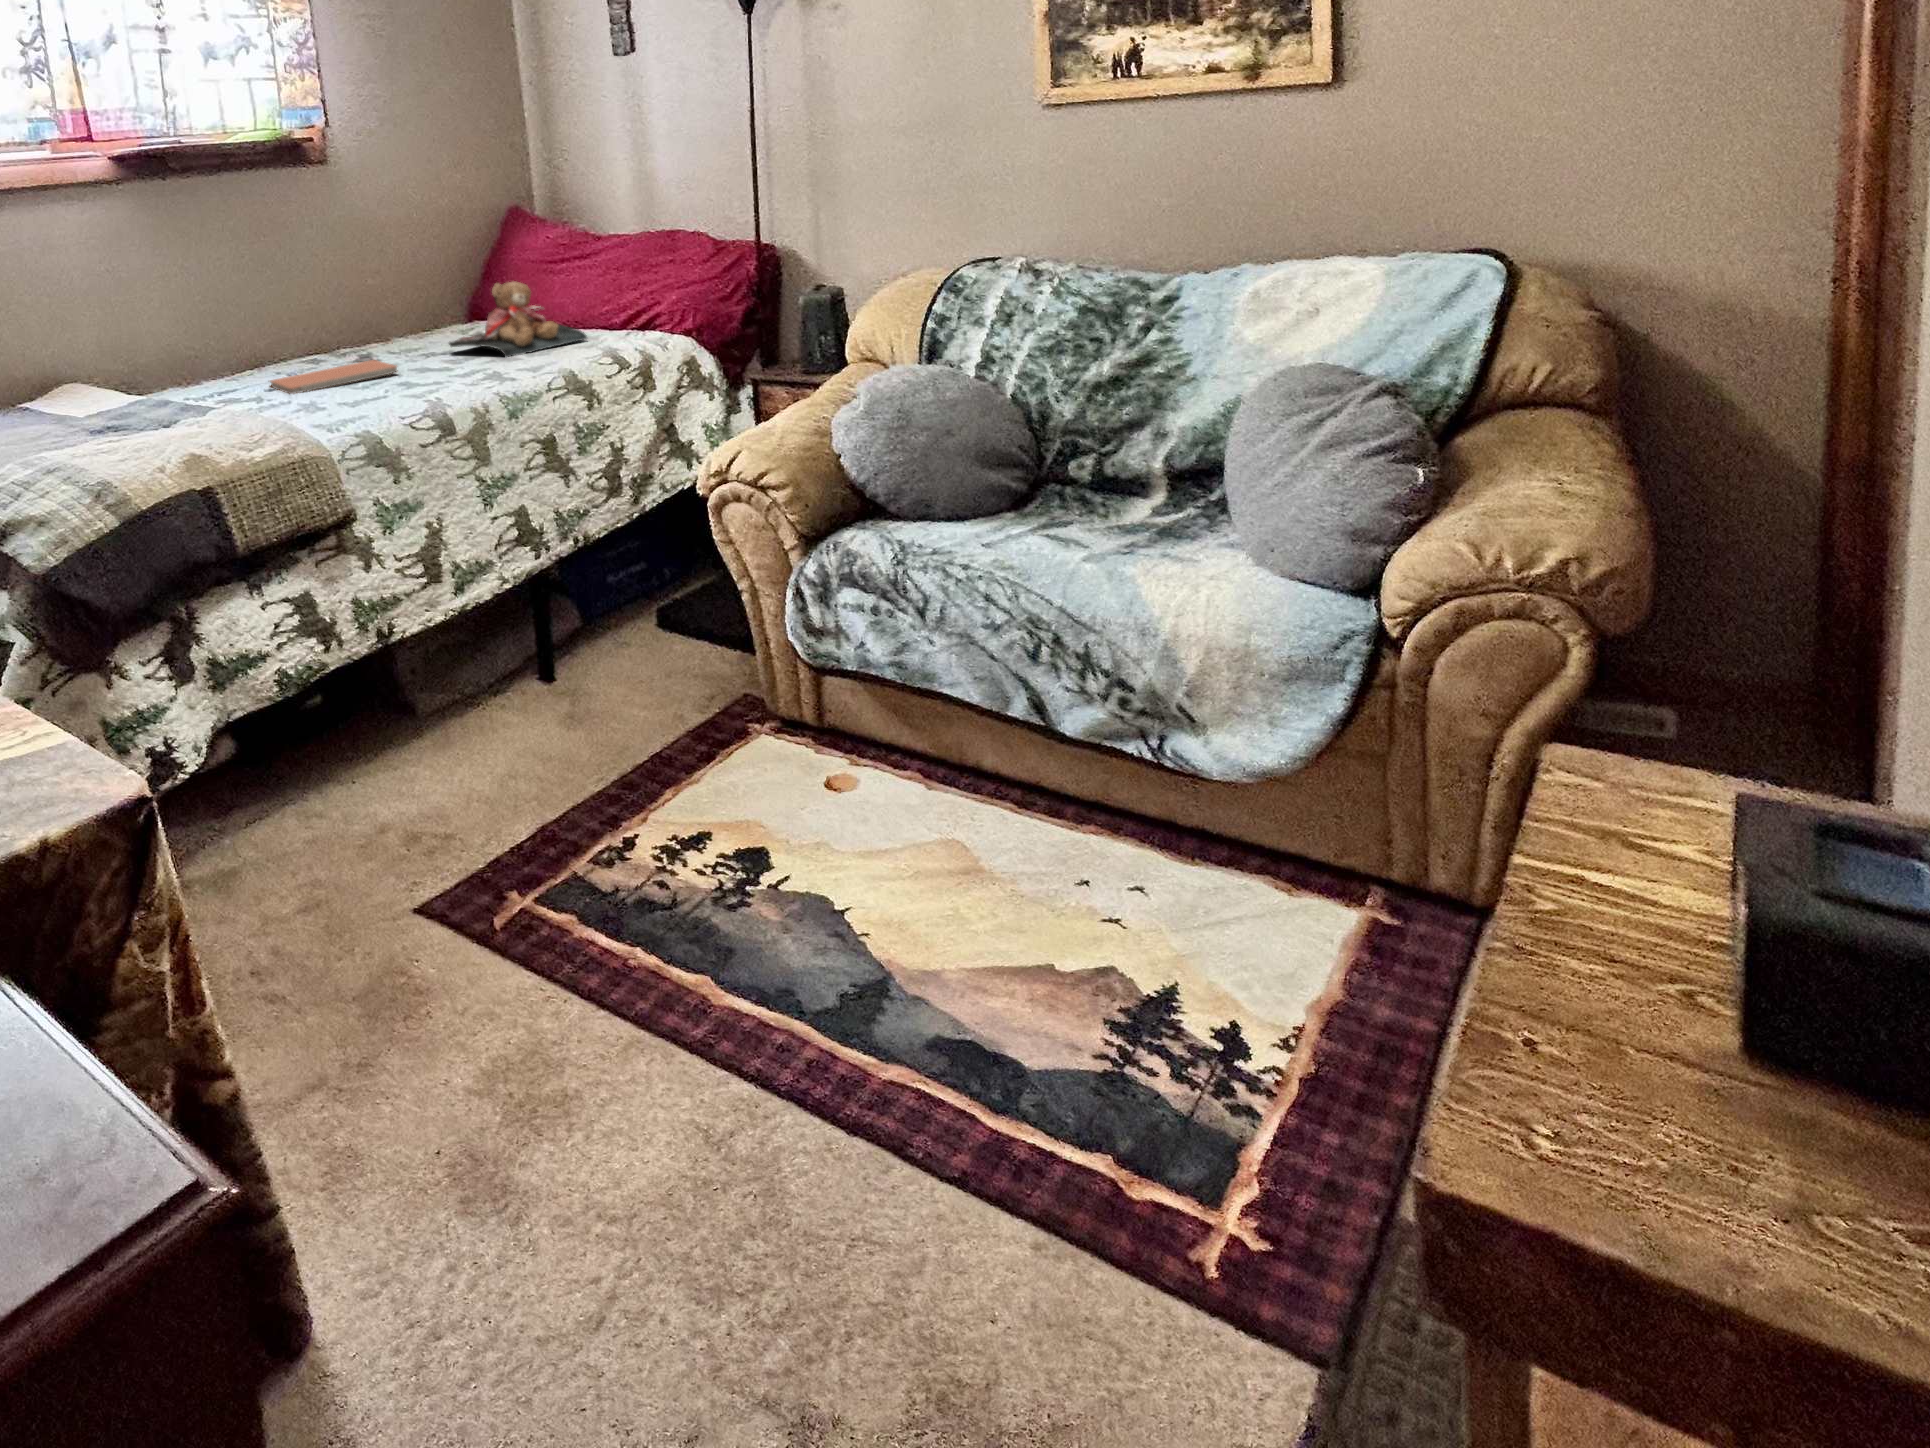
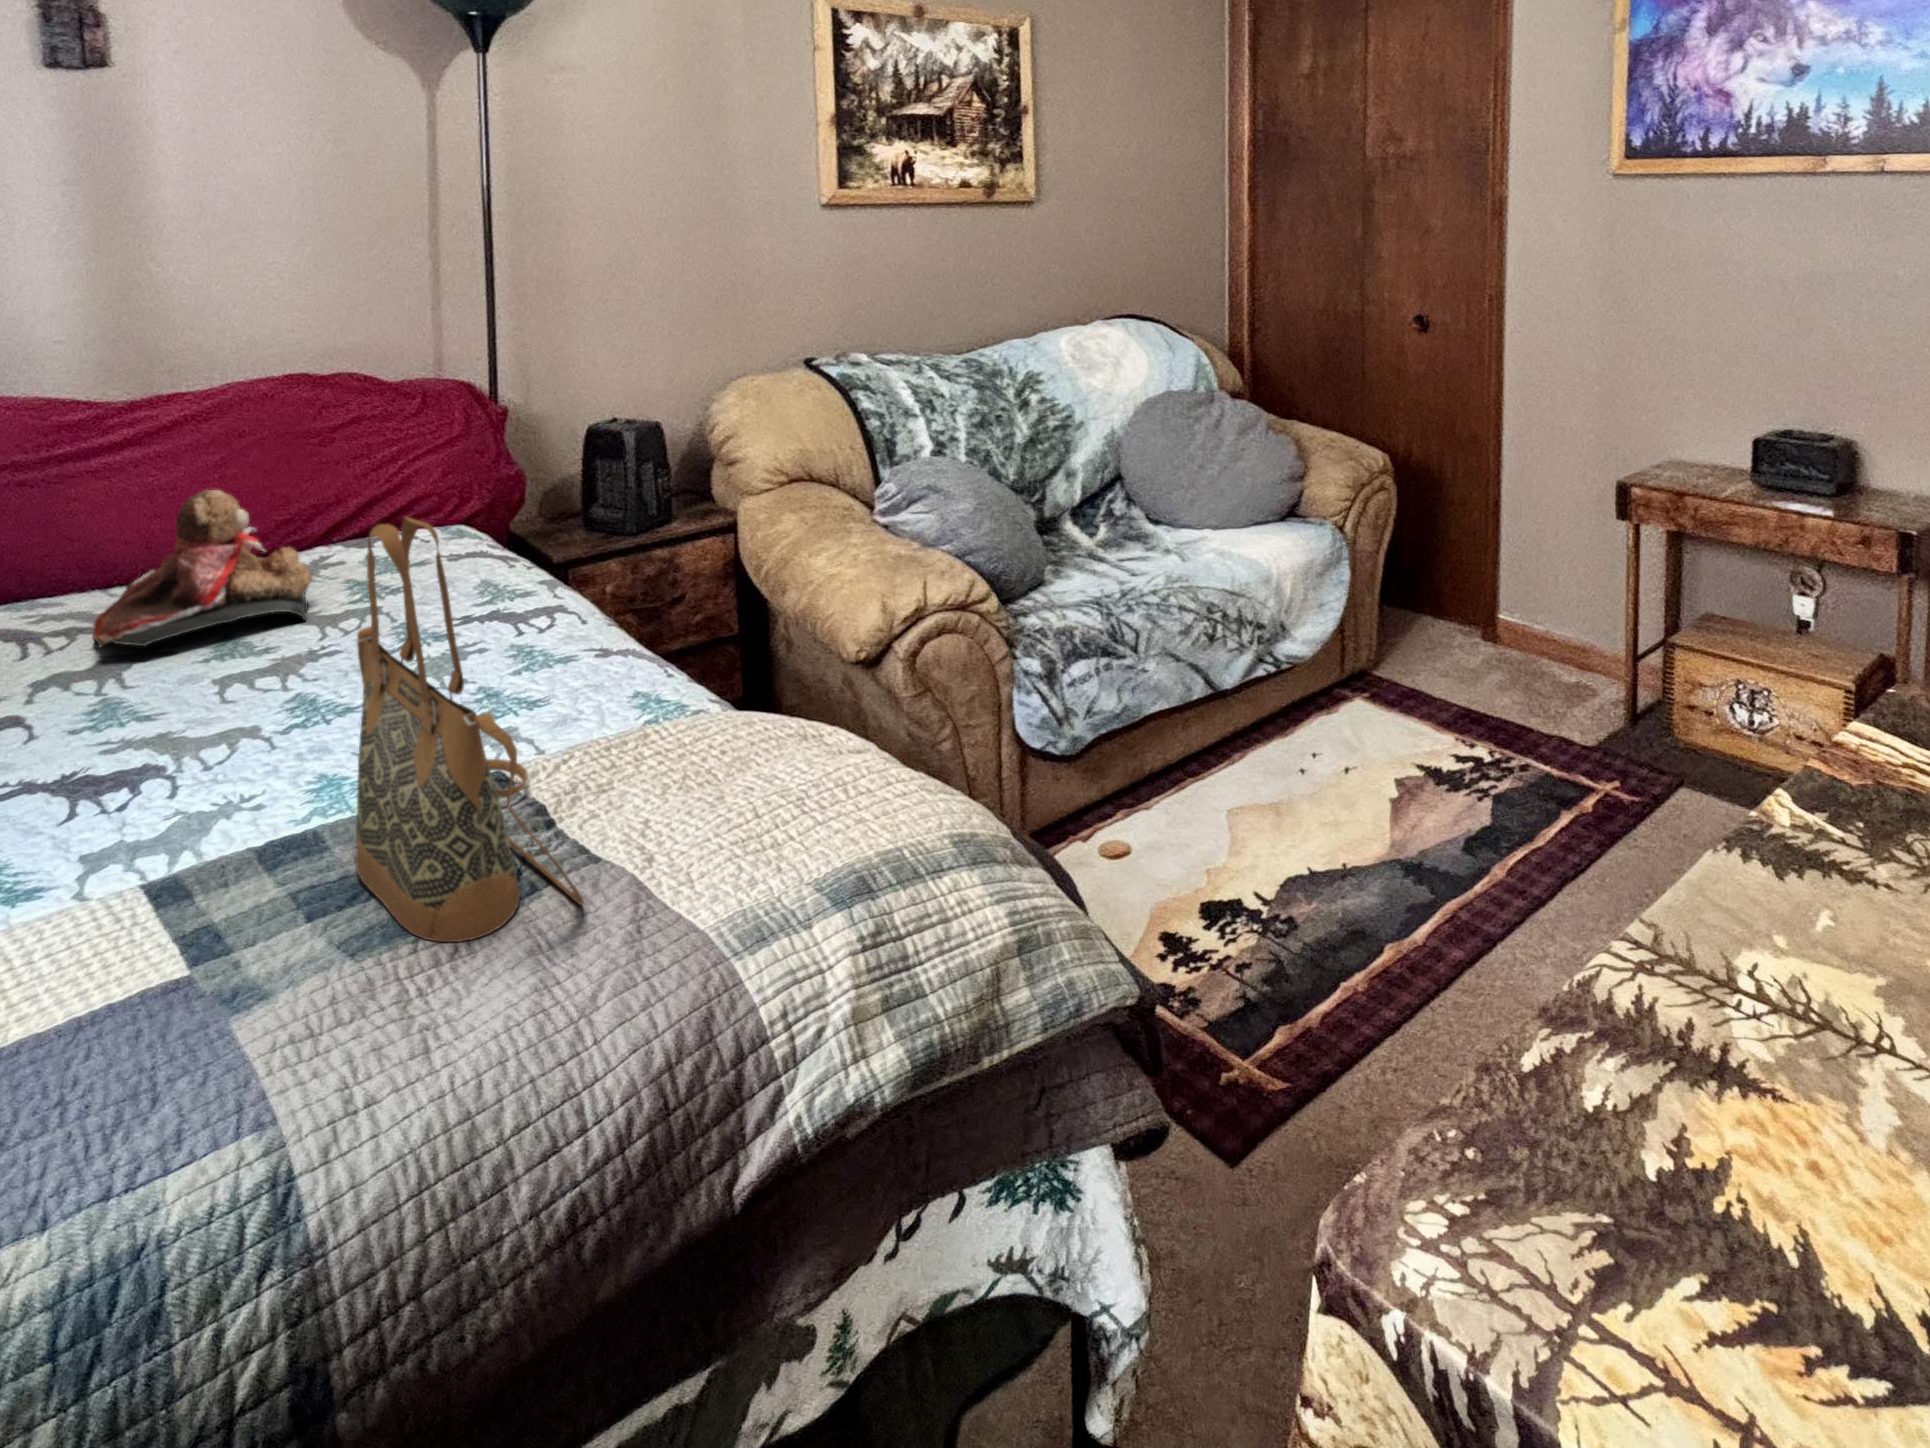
handbag: none [88,271,273,448] -> present [355,517,584,942]
notebook: present [270,360,398,394] -> none [36,677,279,831]

